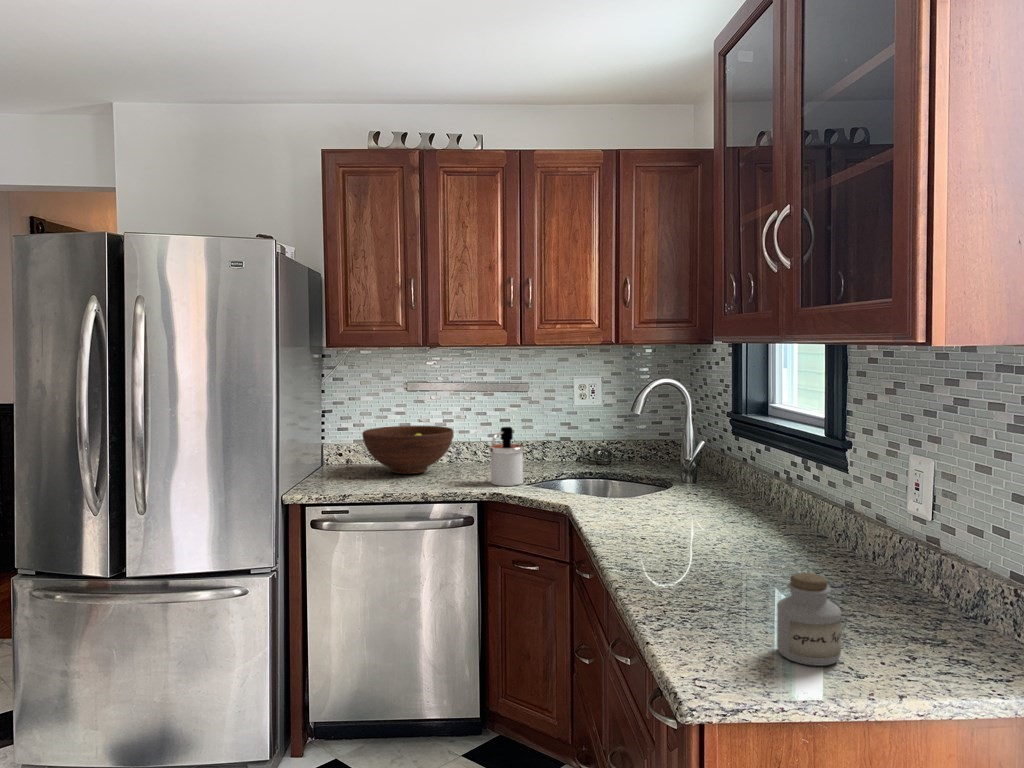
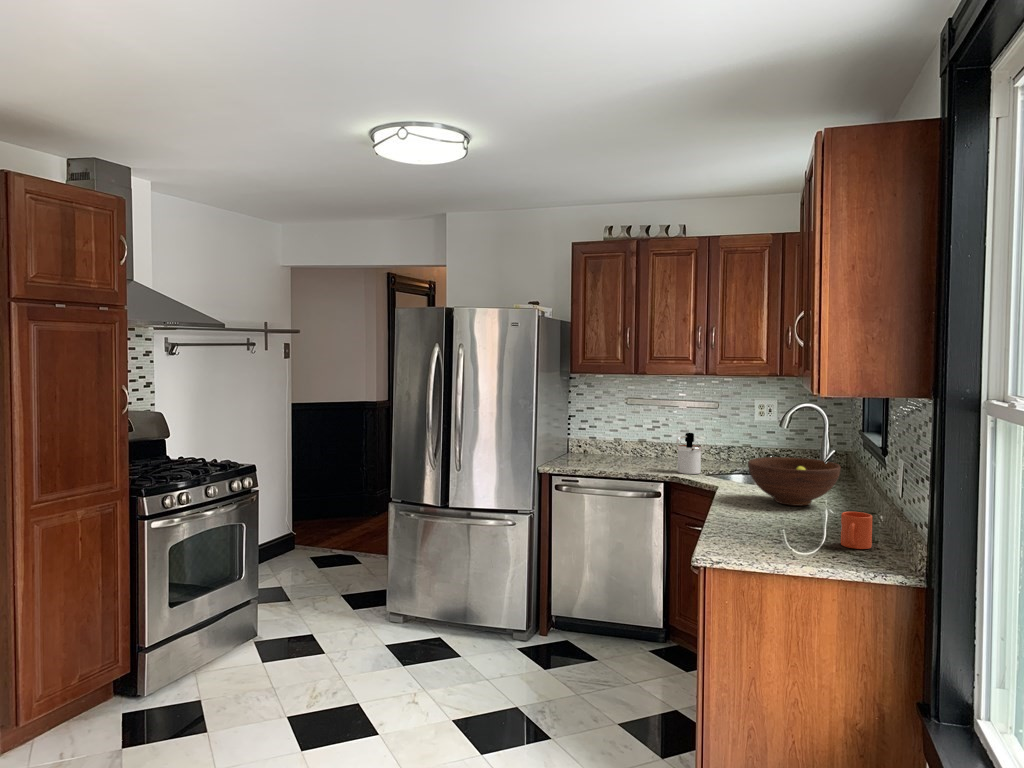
fruit bowl: present [362,426,454,474] -> present [748,457,841,506]
mug: none [863,550,918,619] -> present [841,512,872,549]
jar: present [777,573,842,666] -> none [762,511,794,555]

